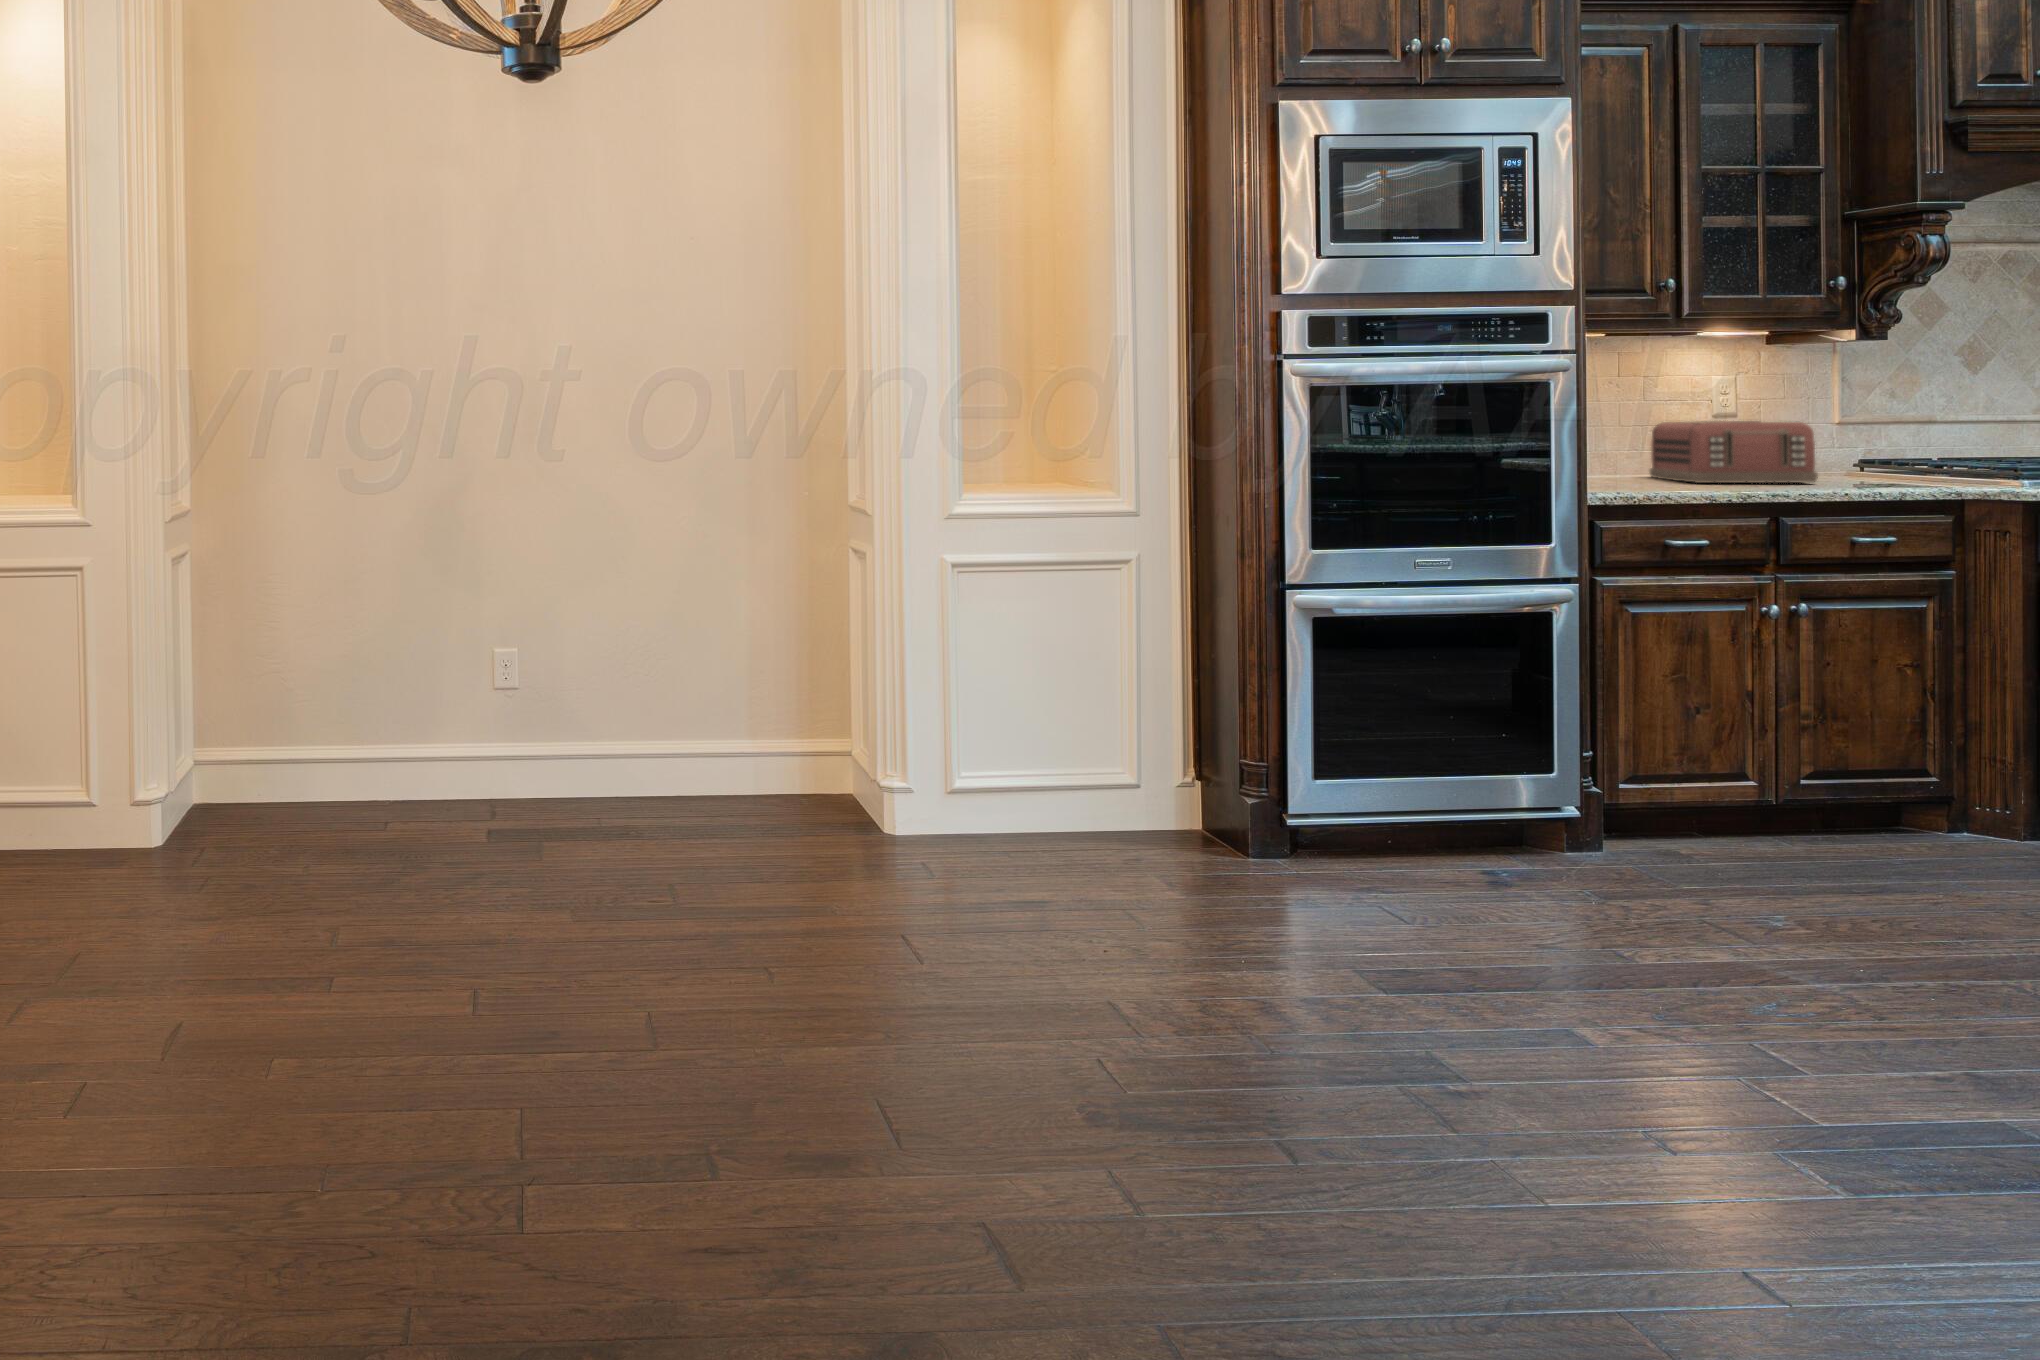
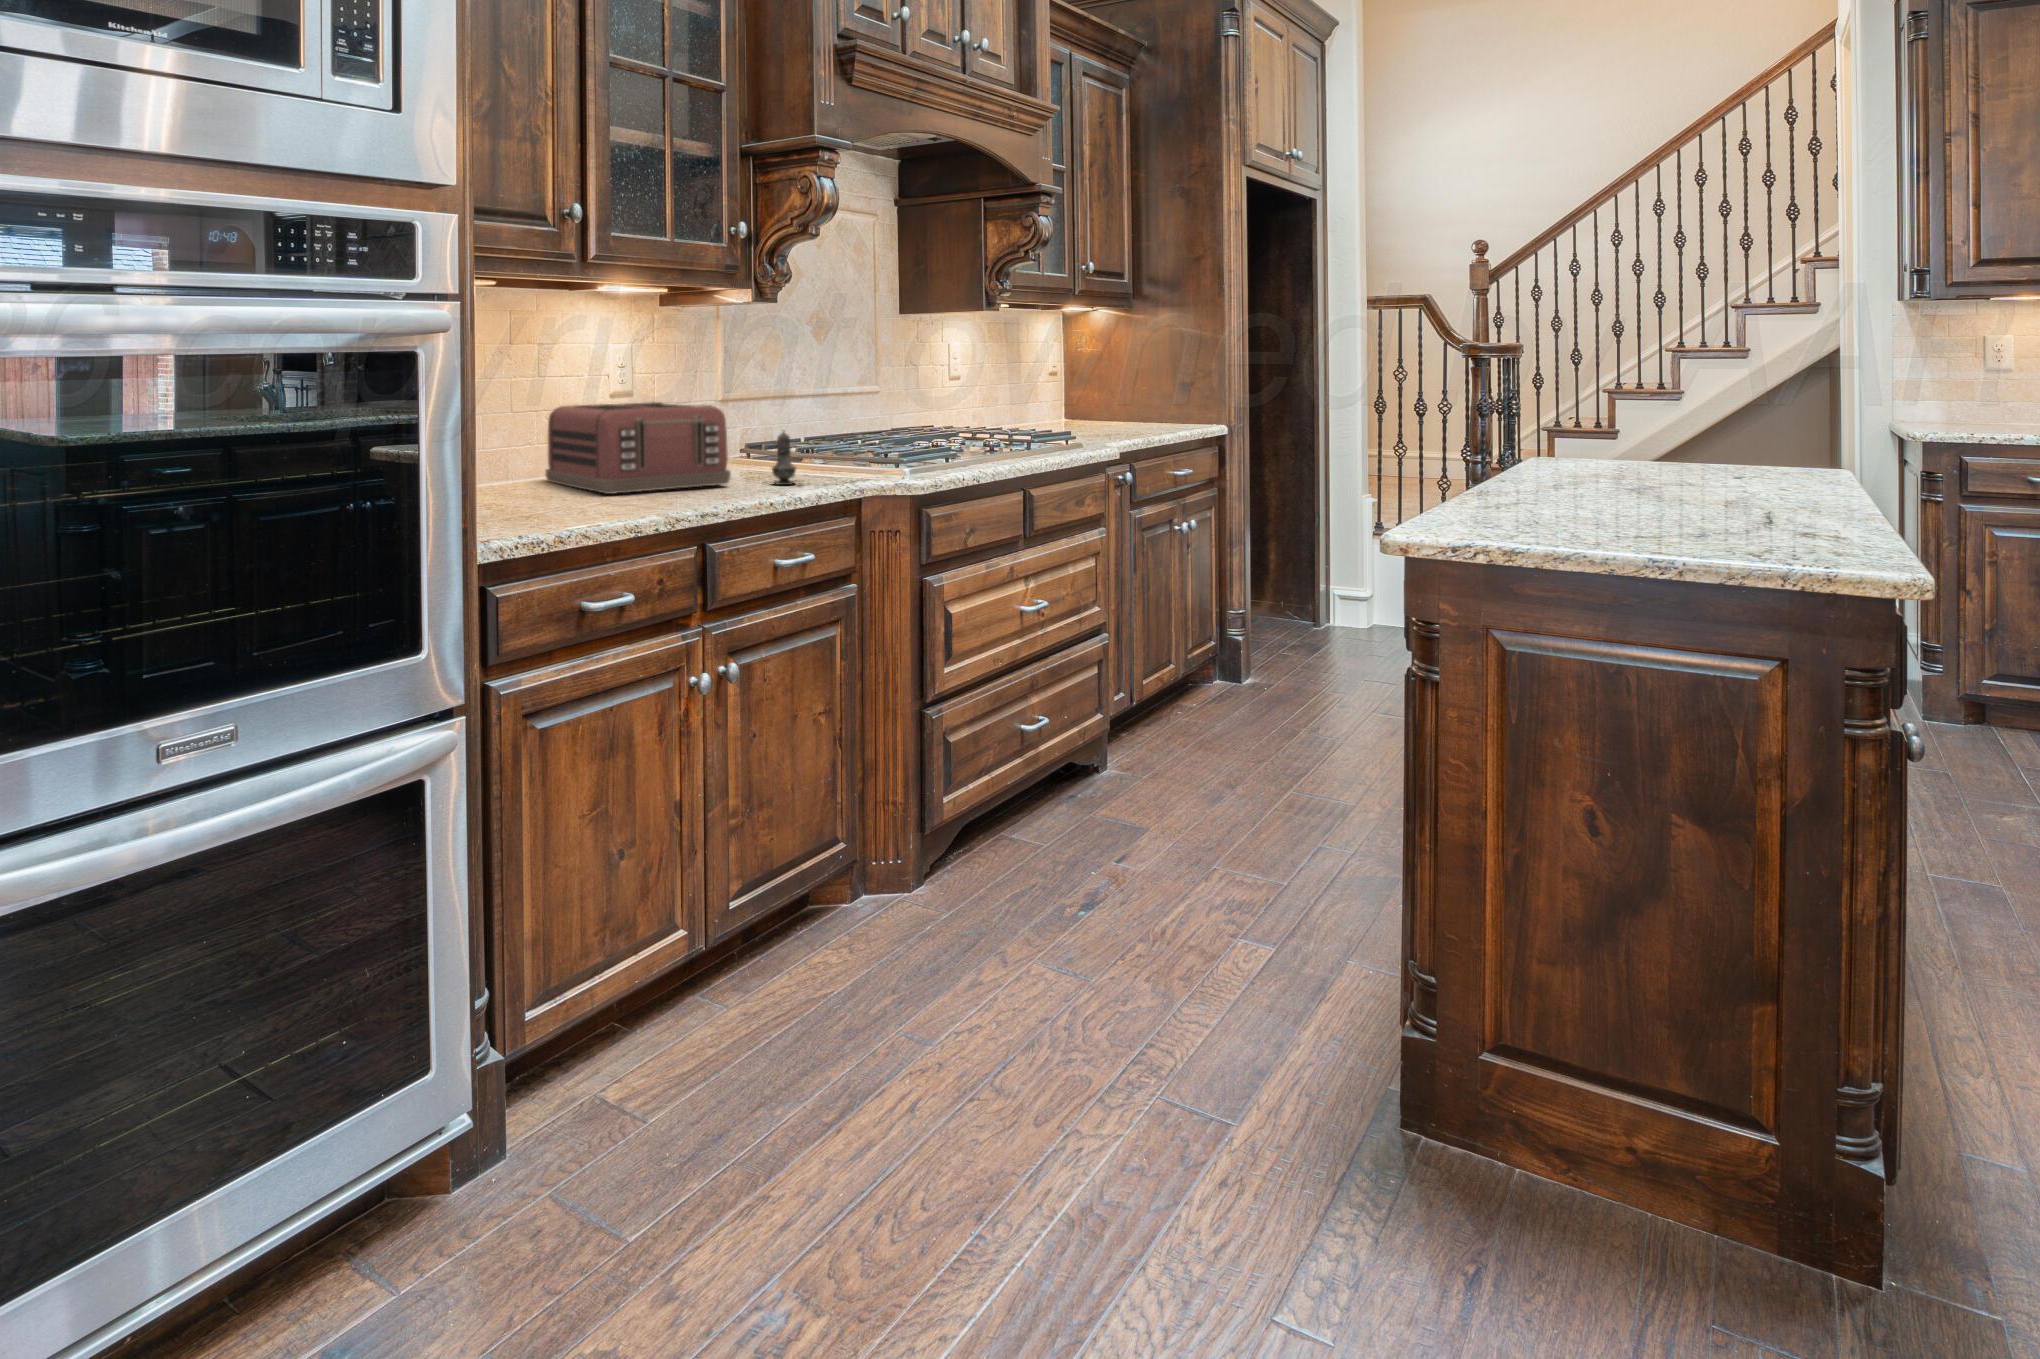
salt shaker: none [1861,442,1889,485] -> present [772,432,796,485]

